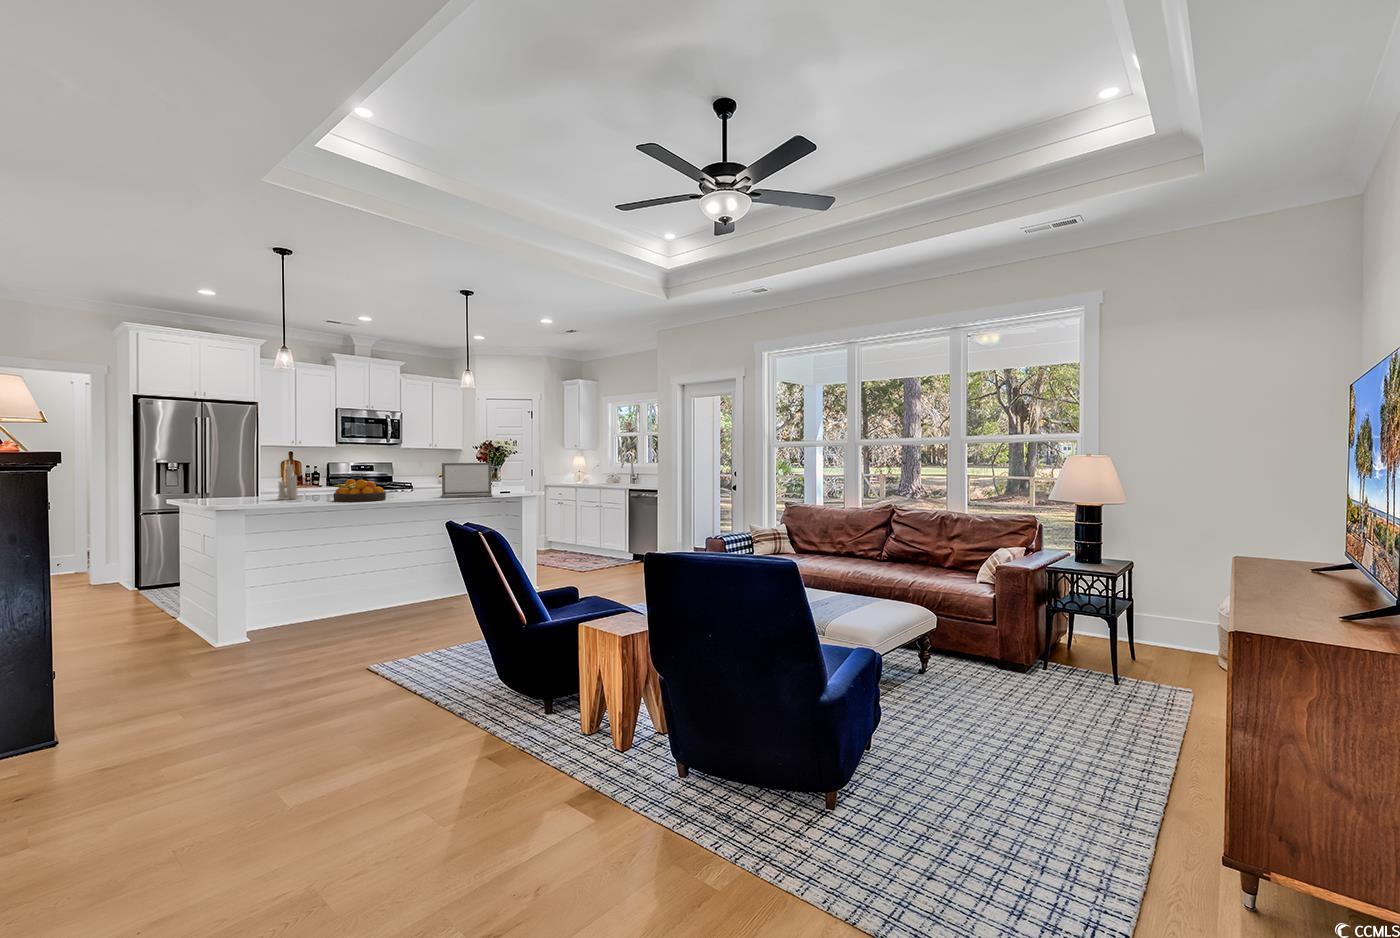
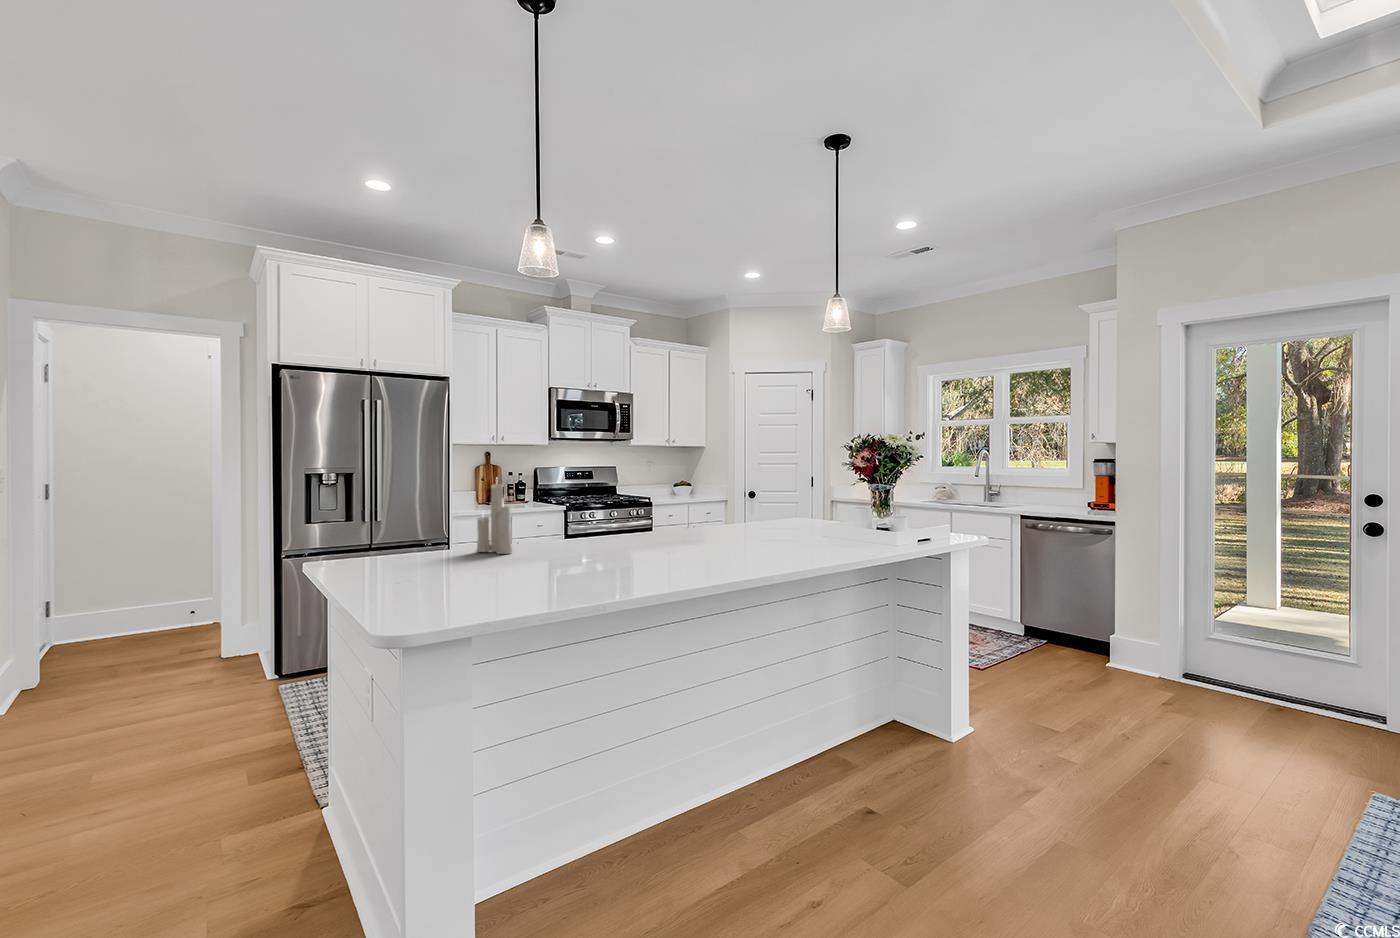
laptop: present [440,463,492,498] -> none [771,482,888,559]
fruit bowl: present [333,479,386,501] -> none [582,520,685,574]

